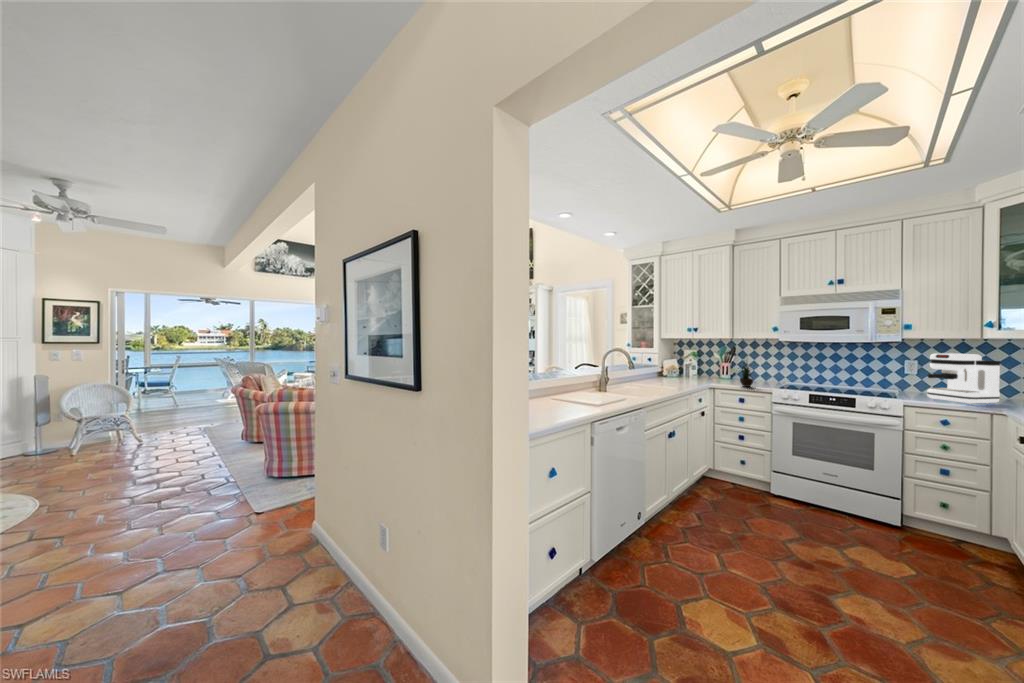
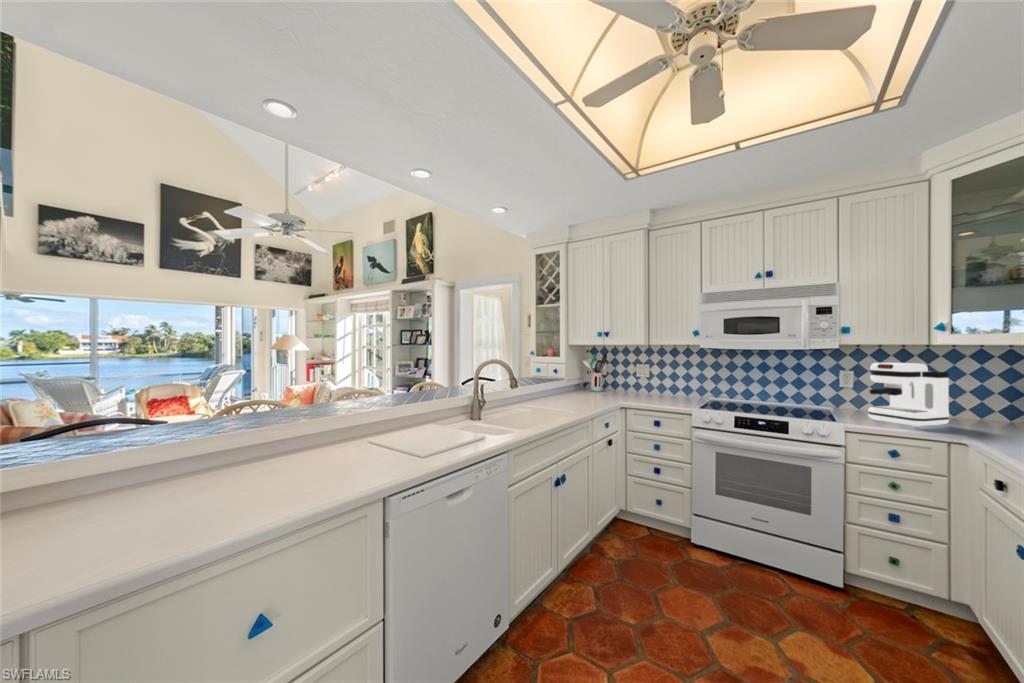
potted plant: present [738,362,753,387] -> none [650,357,676,406]

